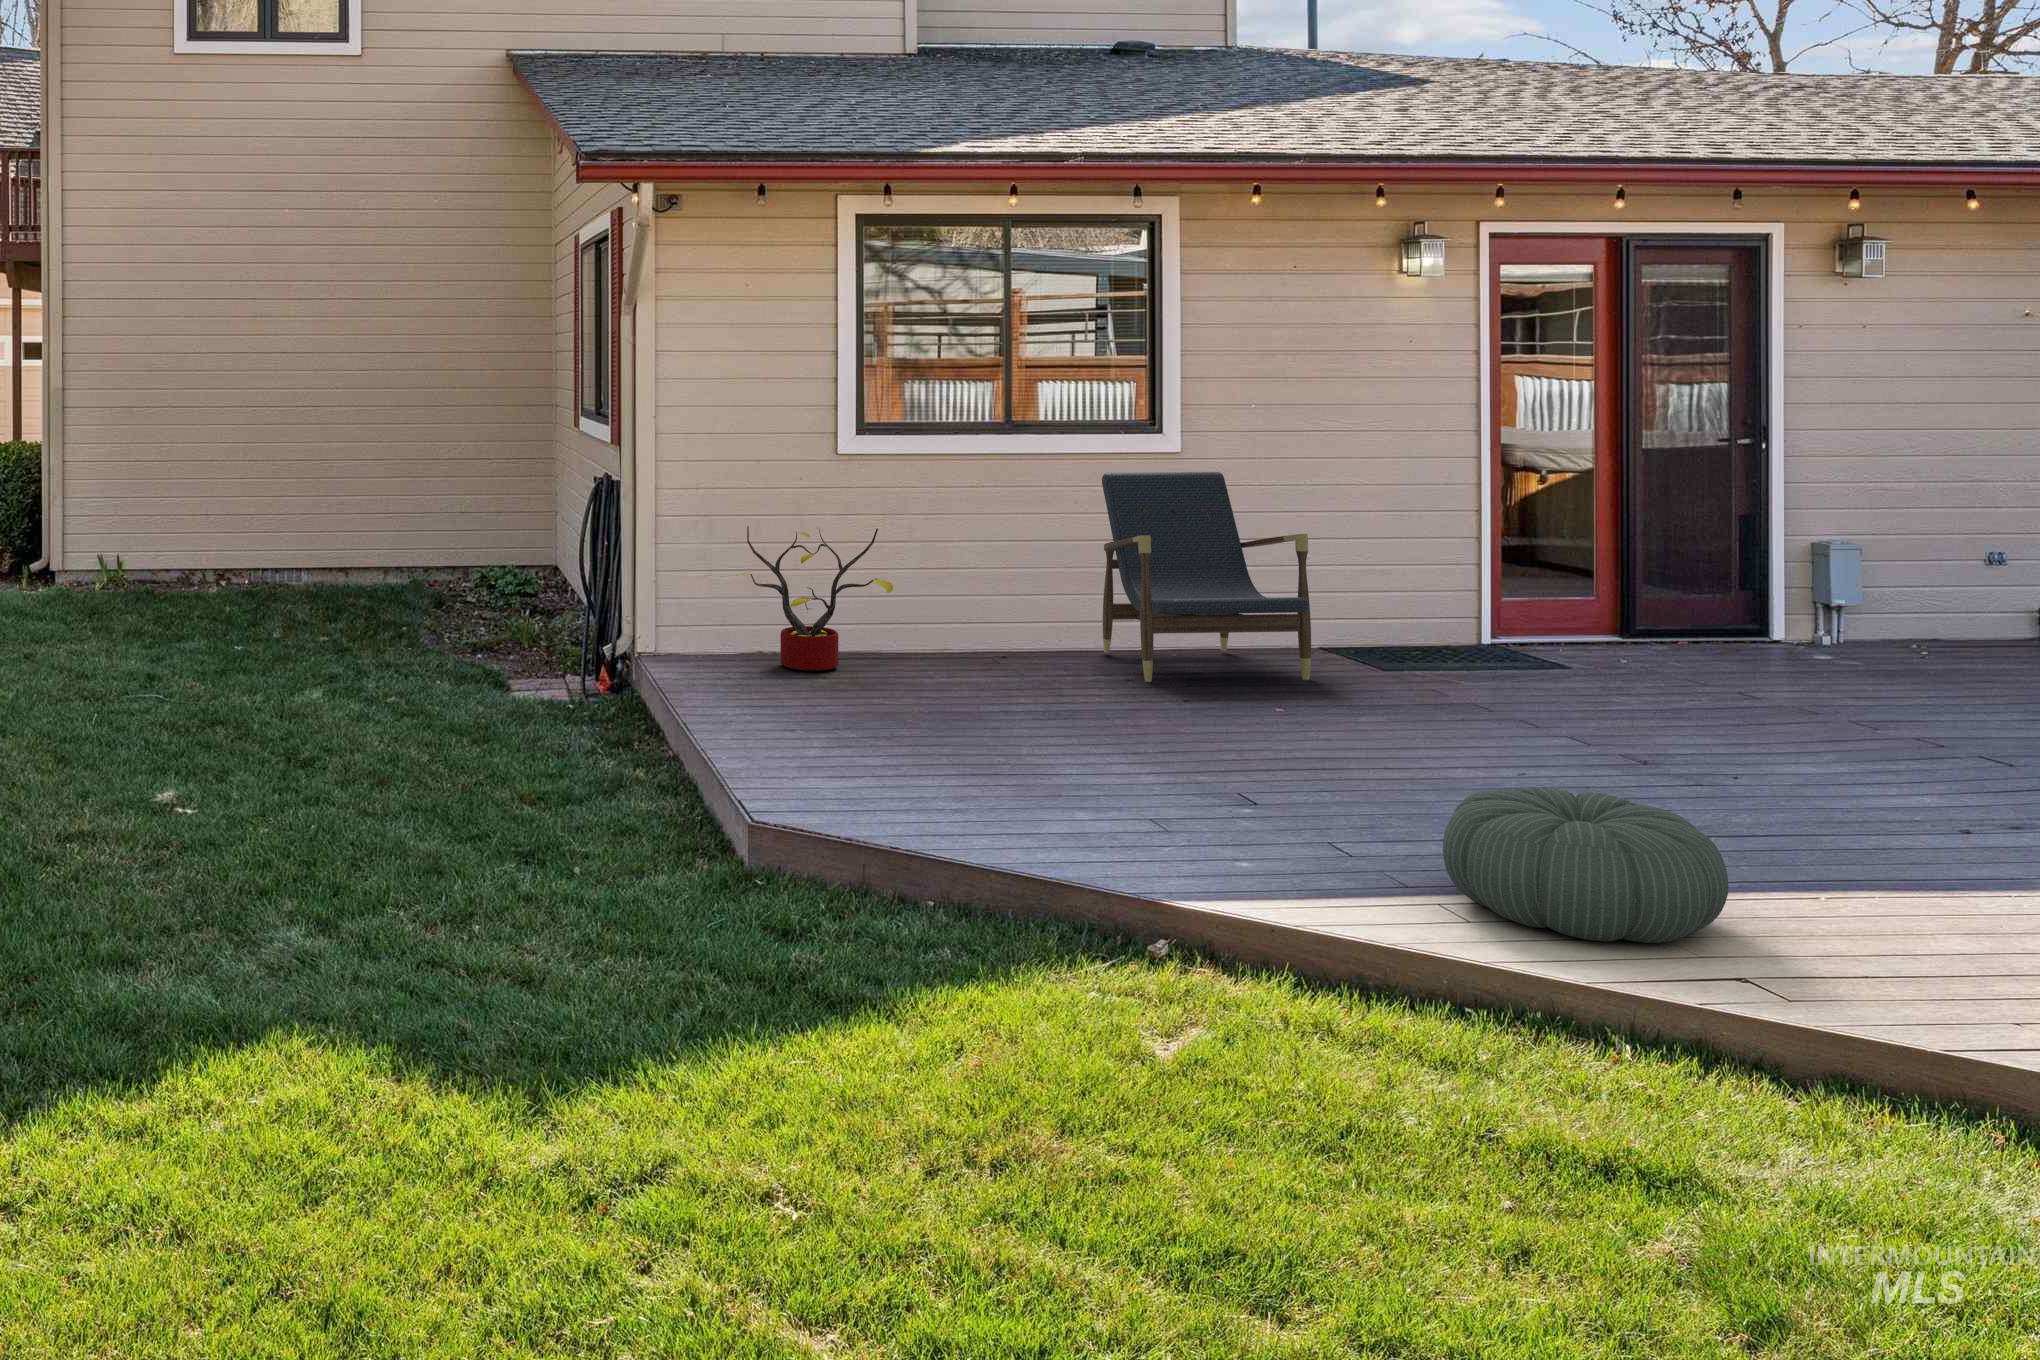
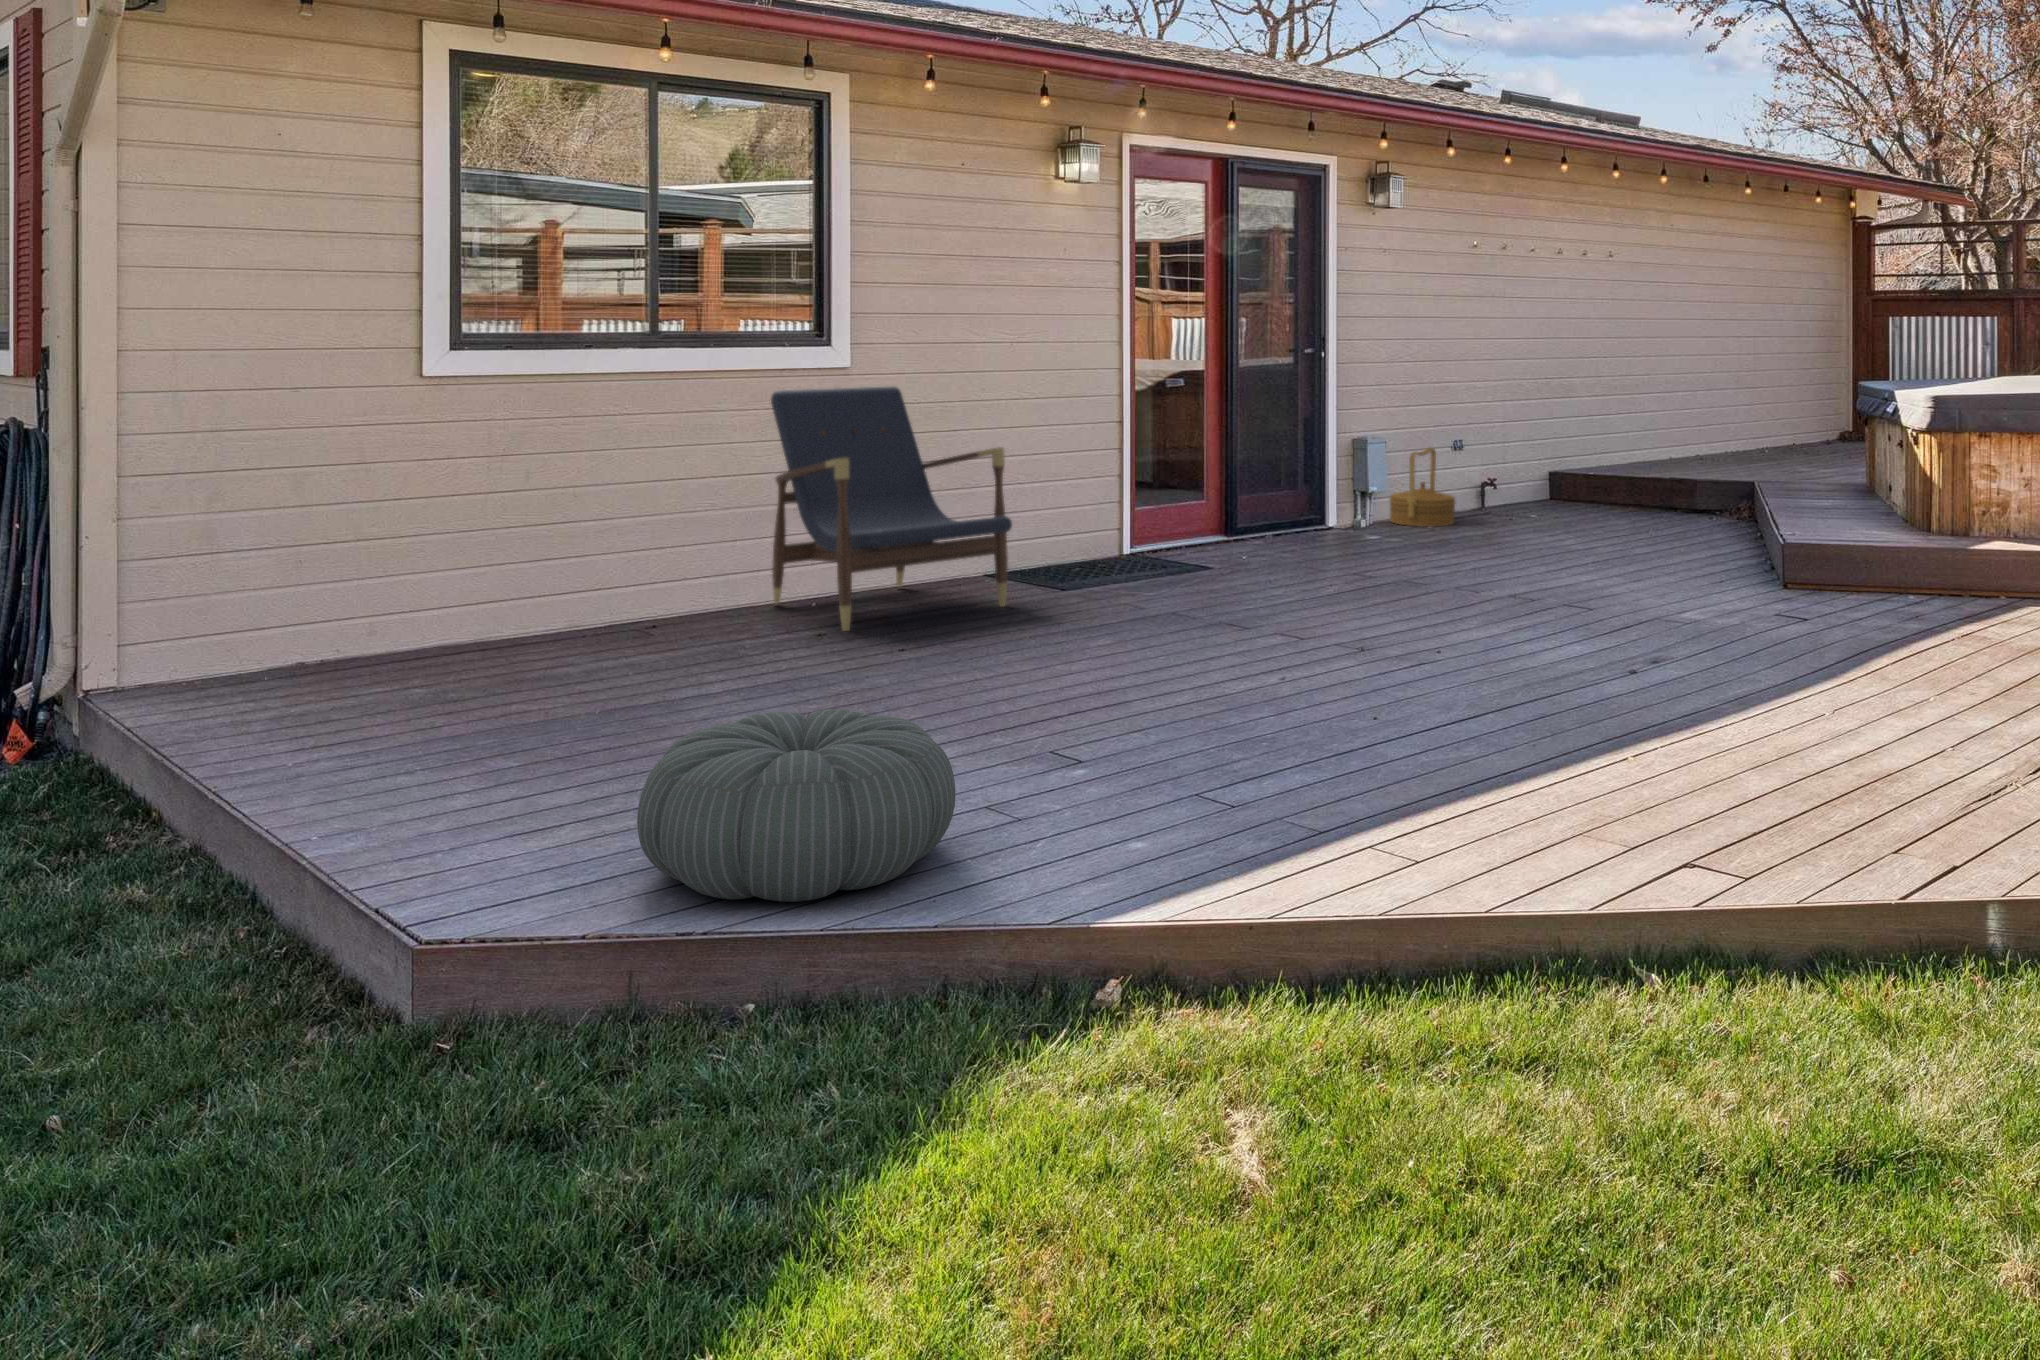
decorative plant: present [736,526,893,671] -> none [263,470,521,679]
woven basket: none [1878,562,1983,659] -> present [1390,448,1456,527]
pouf: present [1443,787,1728,943] -> present [637,709,956,902]

